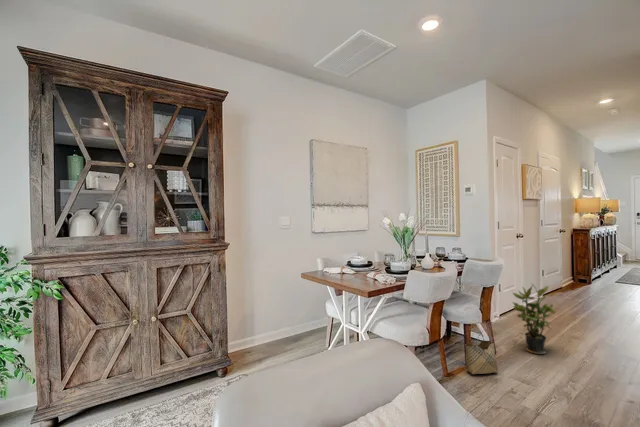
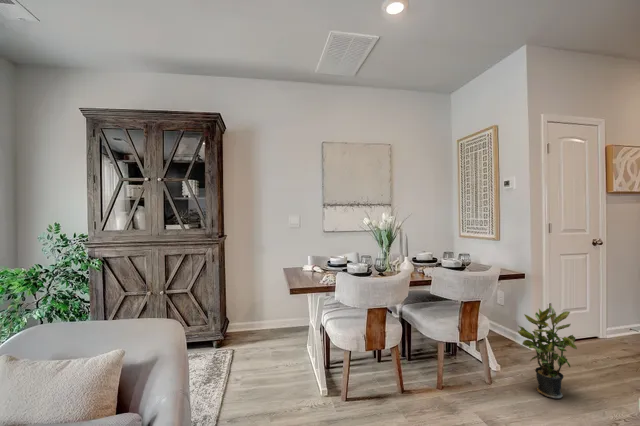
woven basket: present [465,325,498,374] -> none [424,343,463,402]

